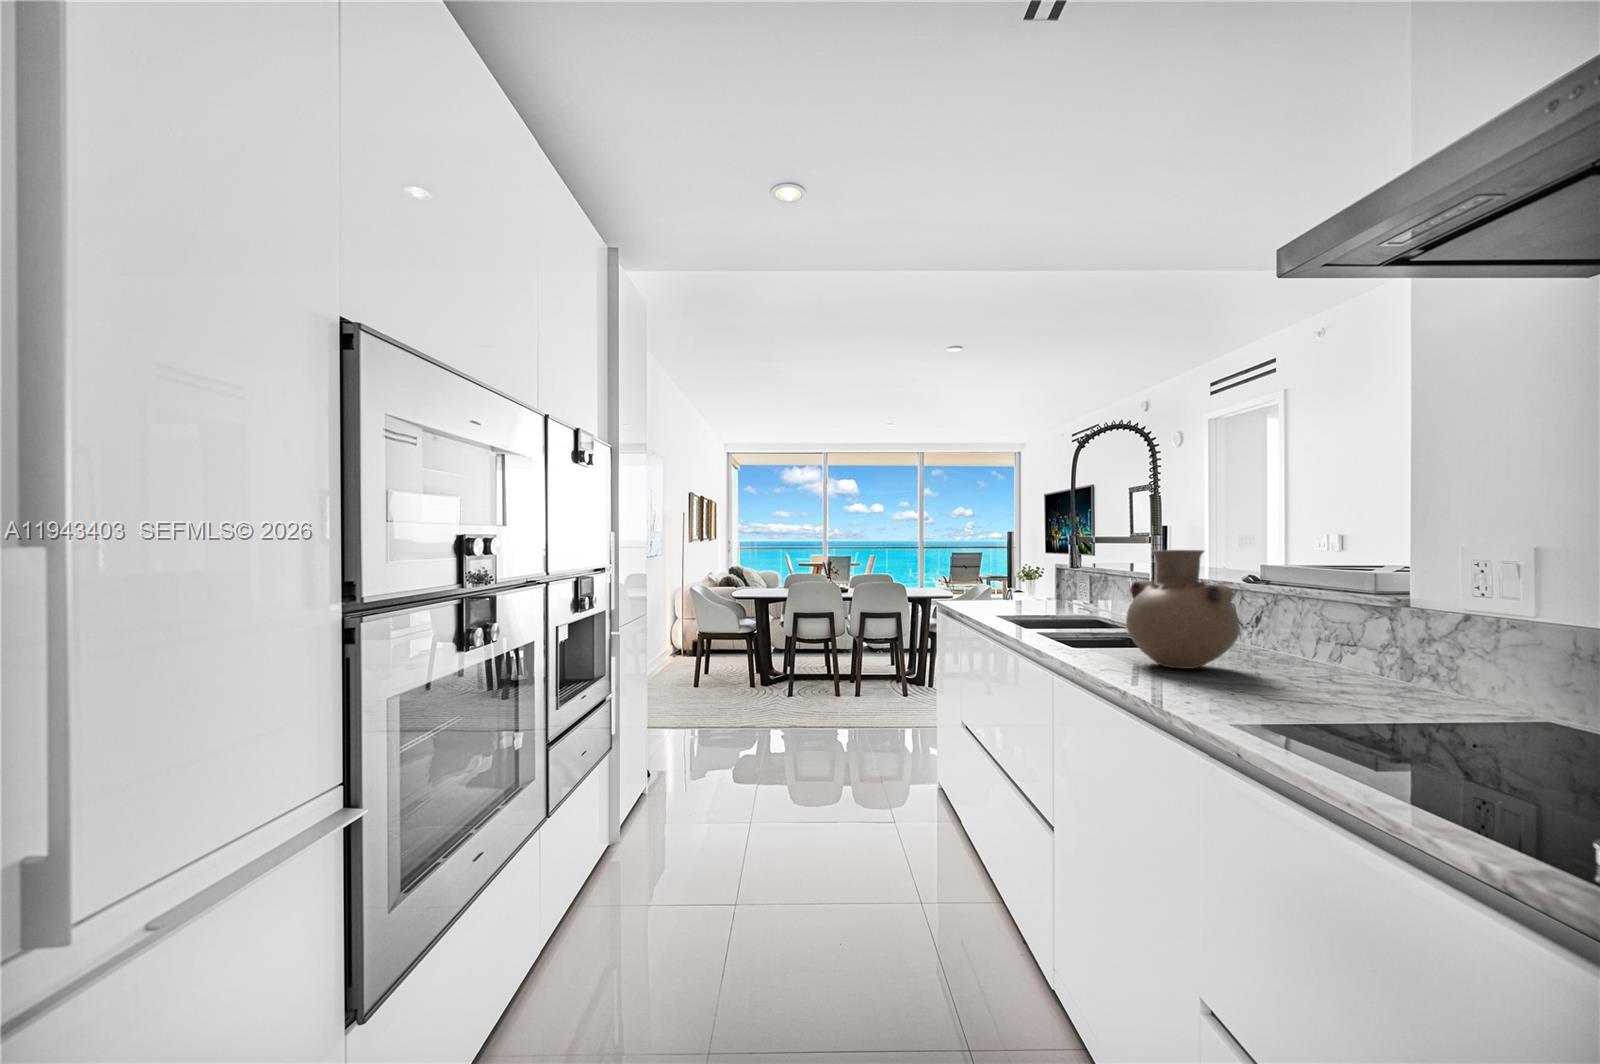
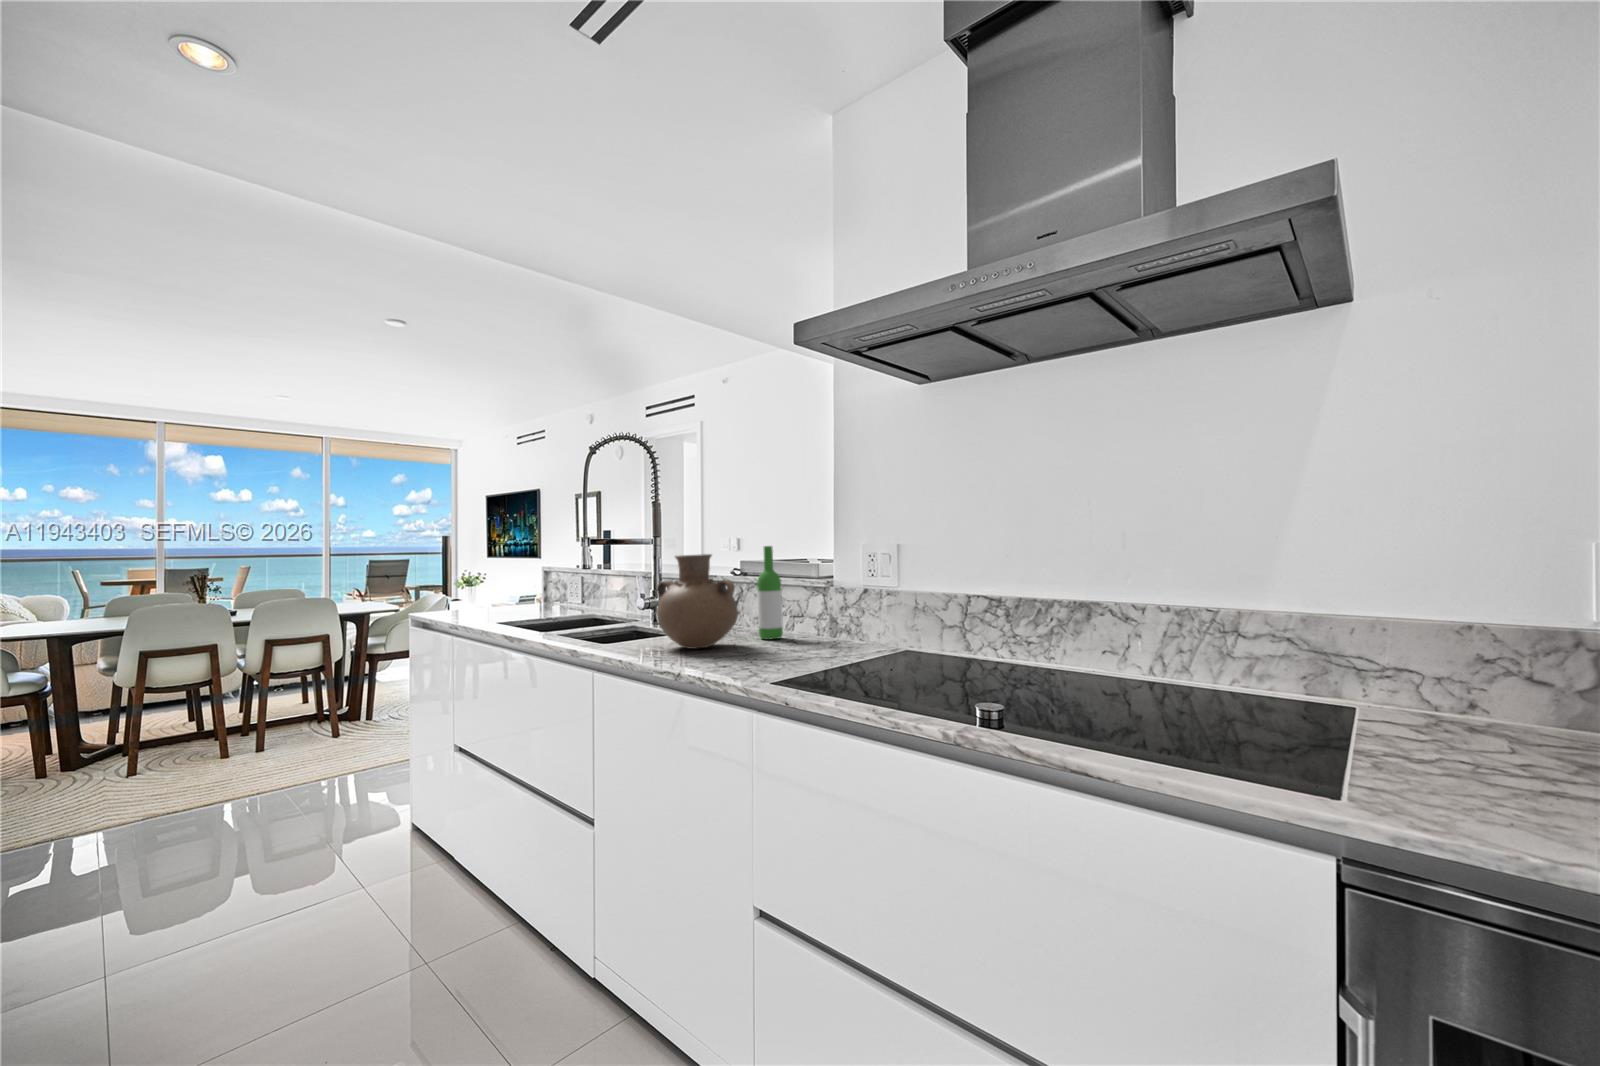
wine bottle: none [1280,543,1319,671] -> present [757,546,783,639]

